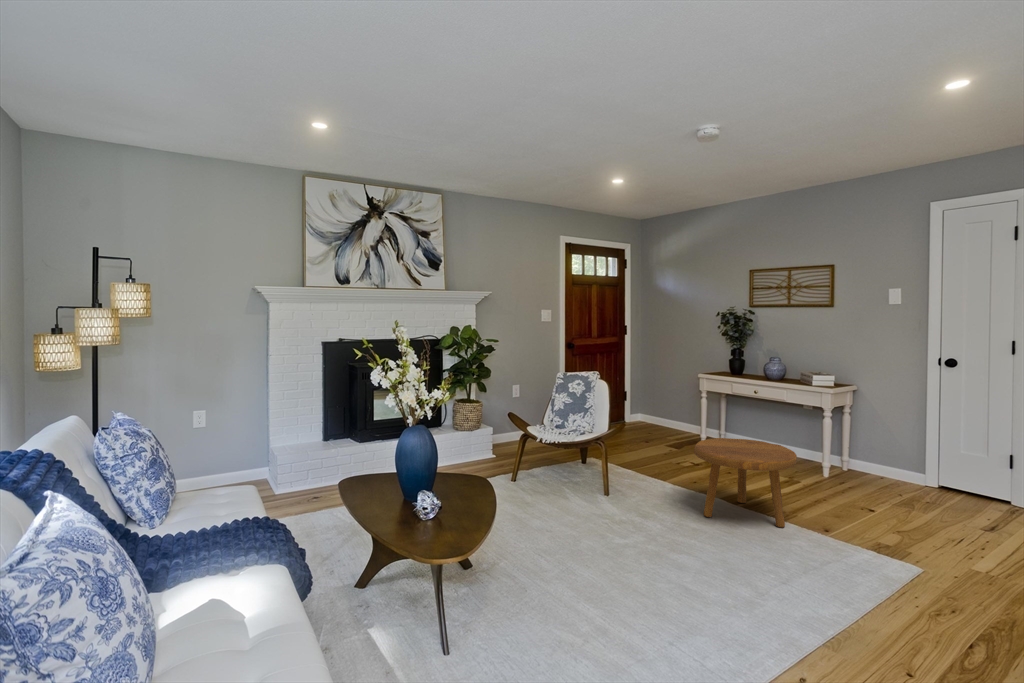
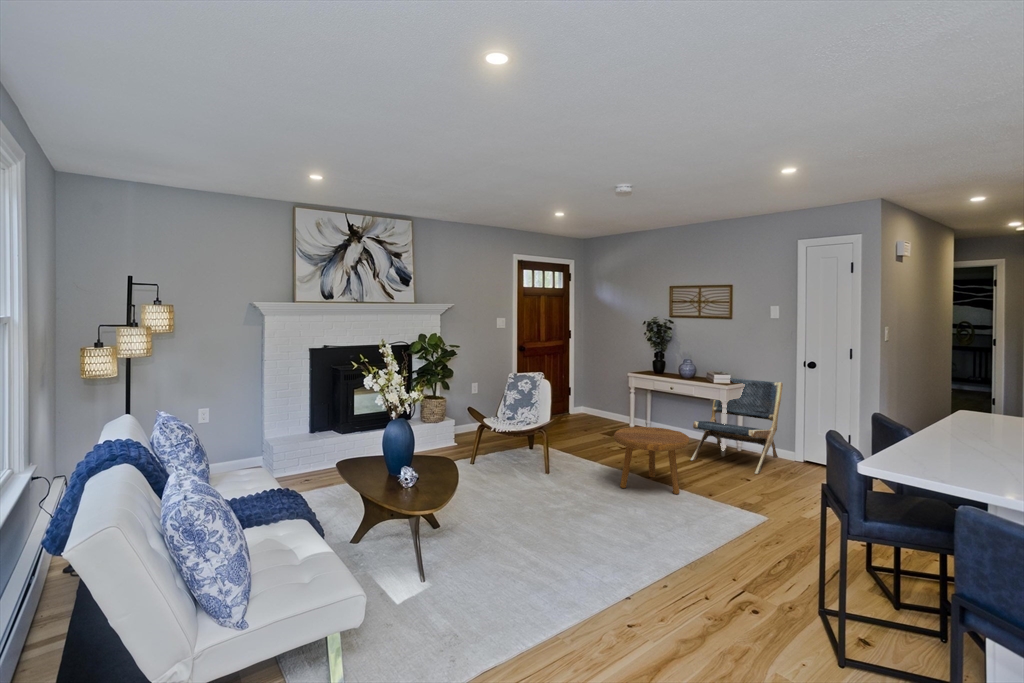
lounge chair: none [785,377,904,501] -> present [691,378,783,474]

